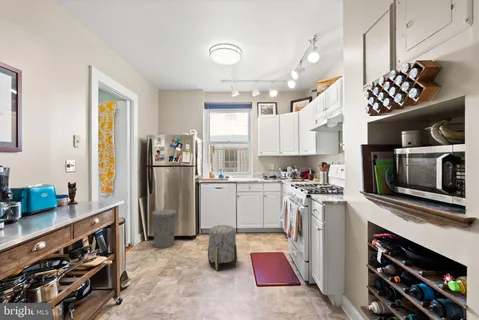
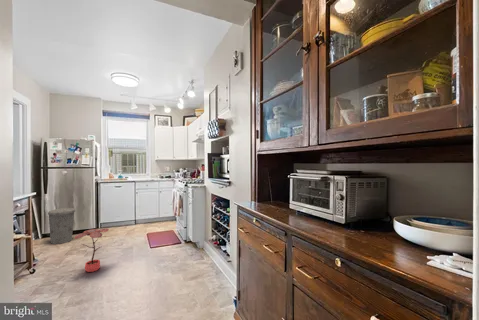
stool: present [208,225,238,270] -> none [109,216,136,252]
potted plant: none [168,241,205,294] -> present [75,228,109,272]

